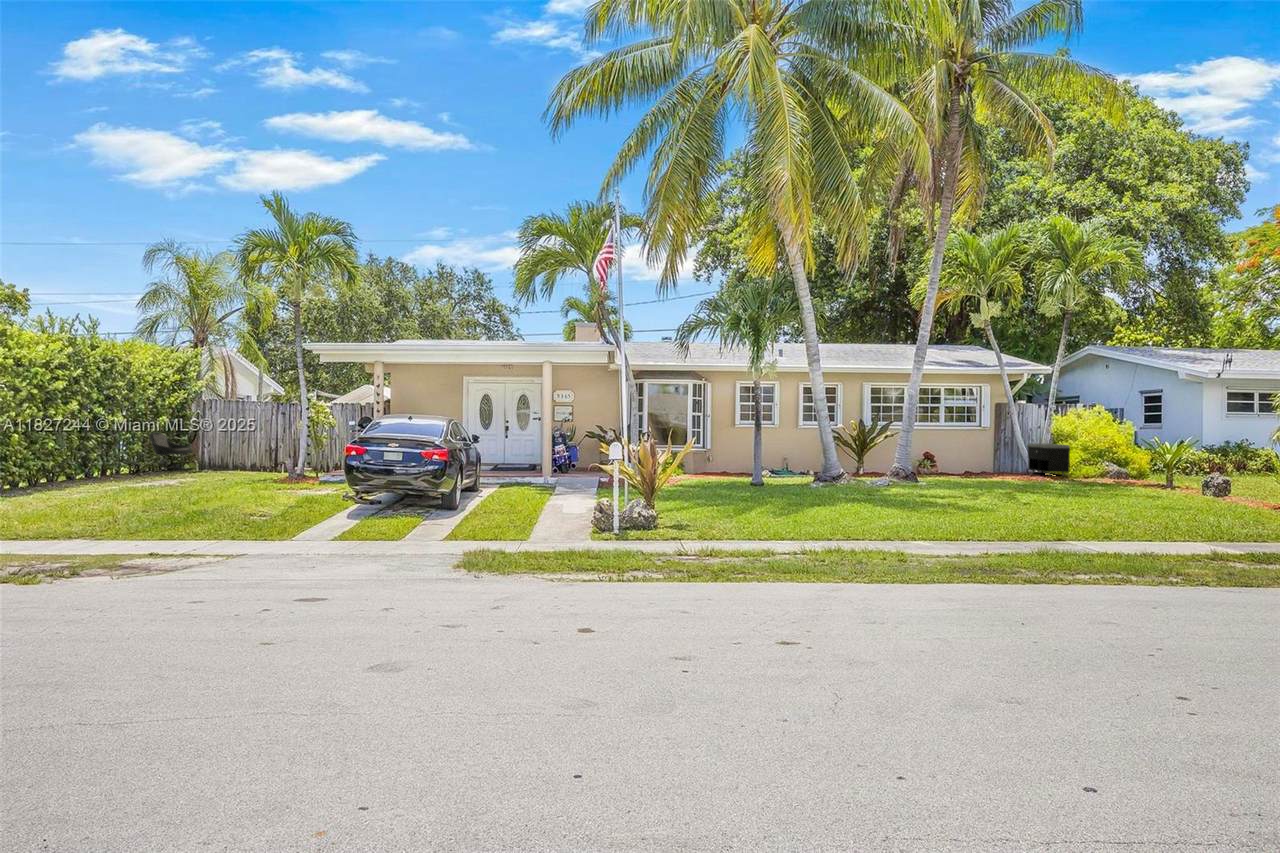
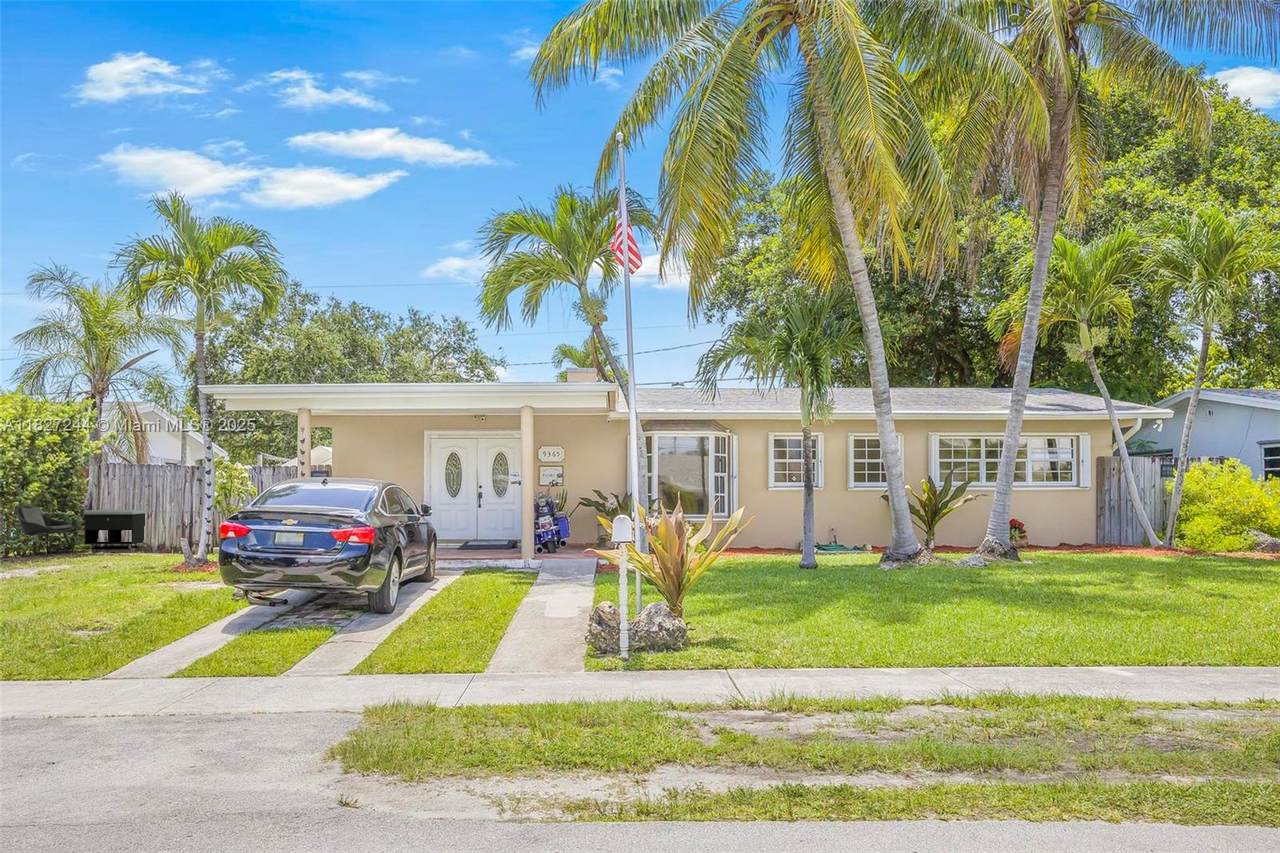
storage bench: present [1027,443,1070,475] -> present [84,510,145,548]

